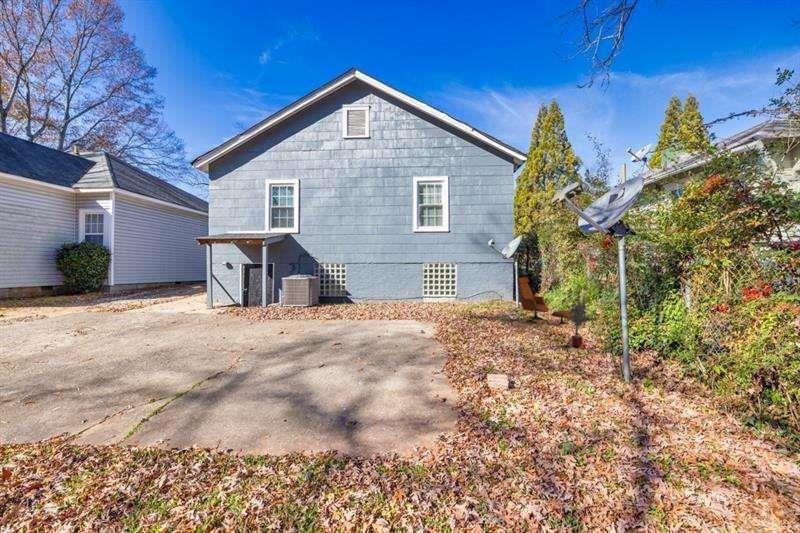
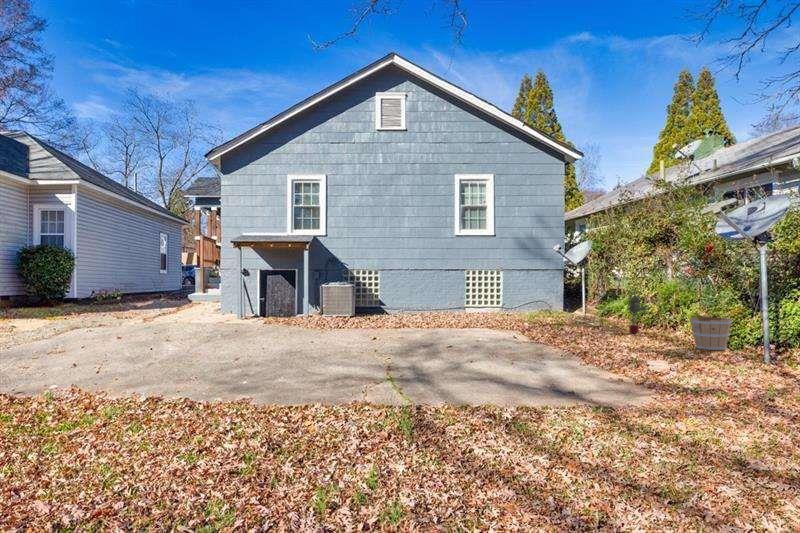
lounge chair: present [517,278,572,325] -> none [575,281,630,325]
wooden bucket: none [657,347,726,405] -> present [690,316,732,351]

